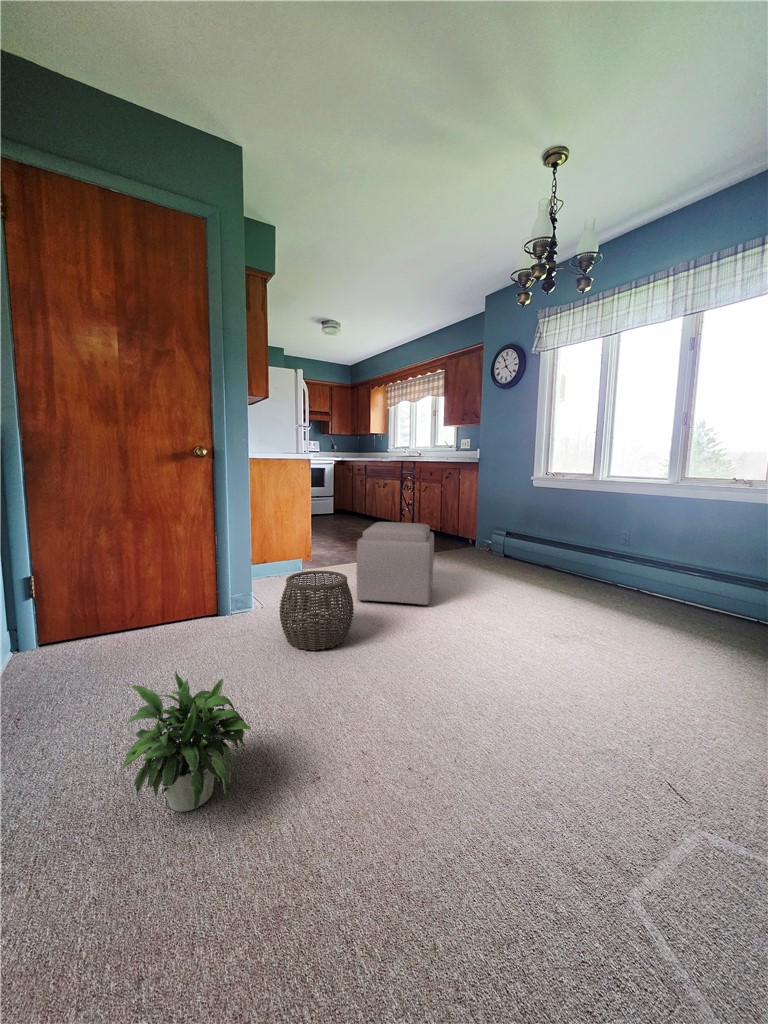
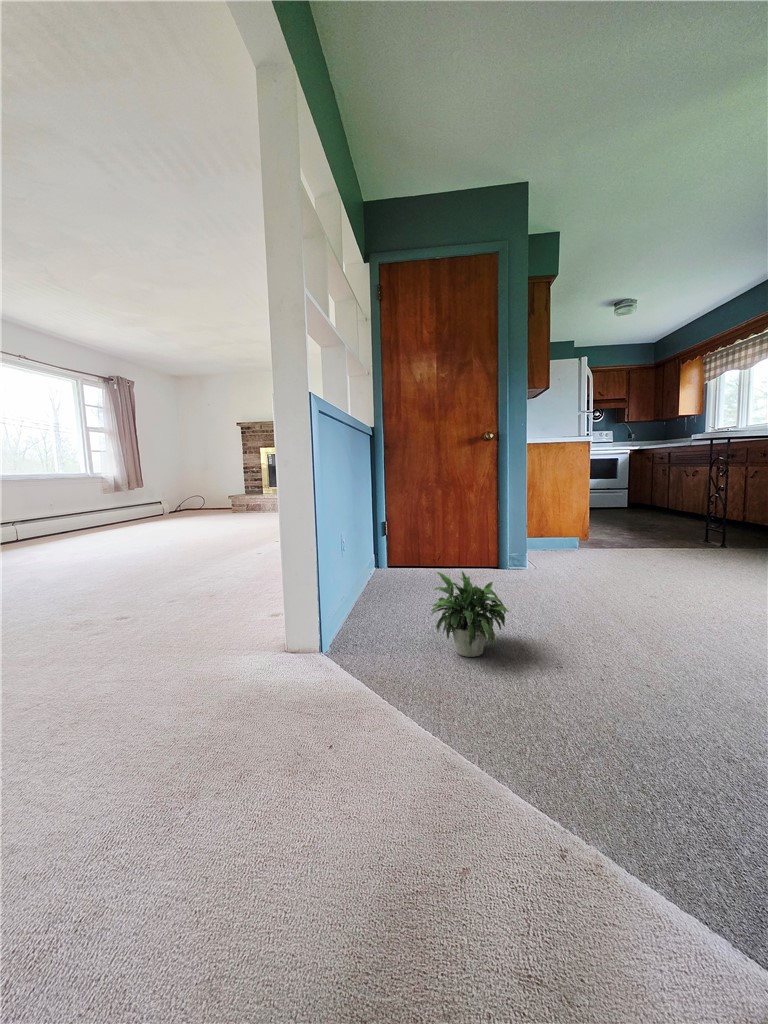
ottoman: present [357,522,434,606] -> none [634,499,747,589]
woven basket: present [279,571,354,651] -> none [547,534,622,602]

